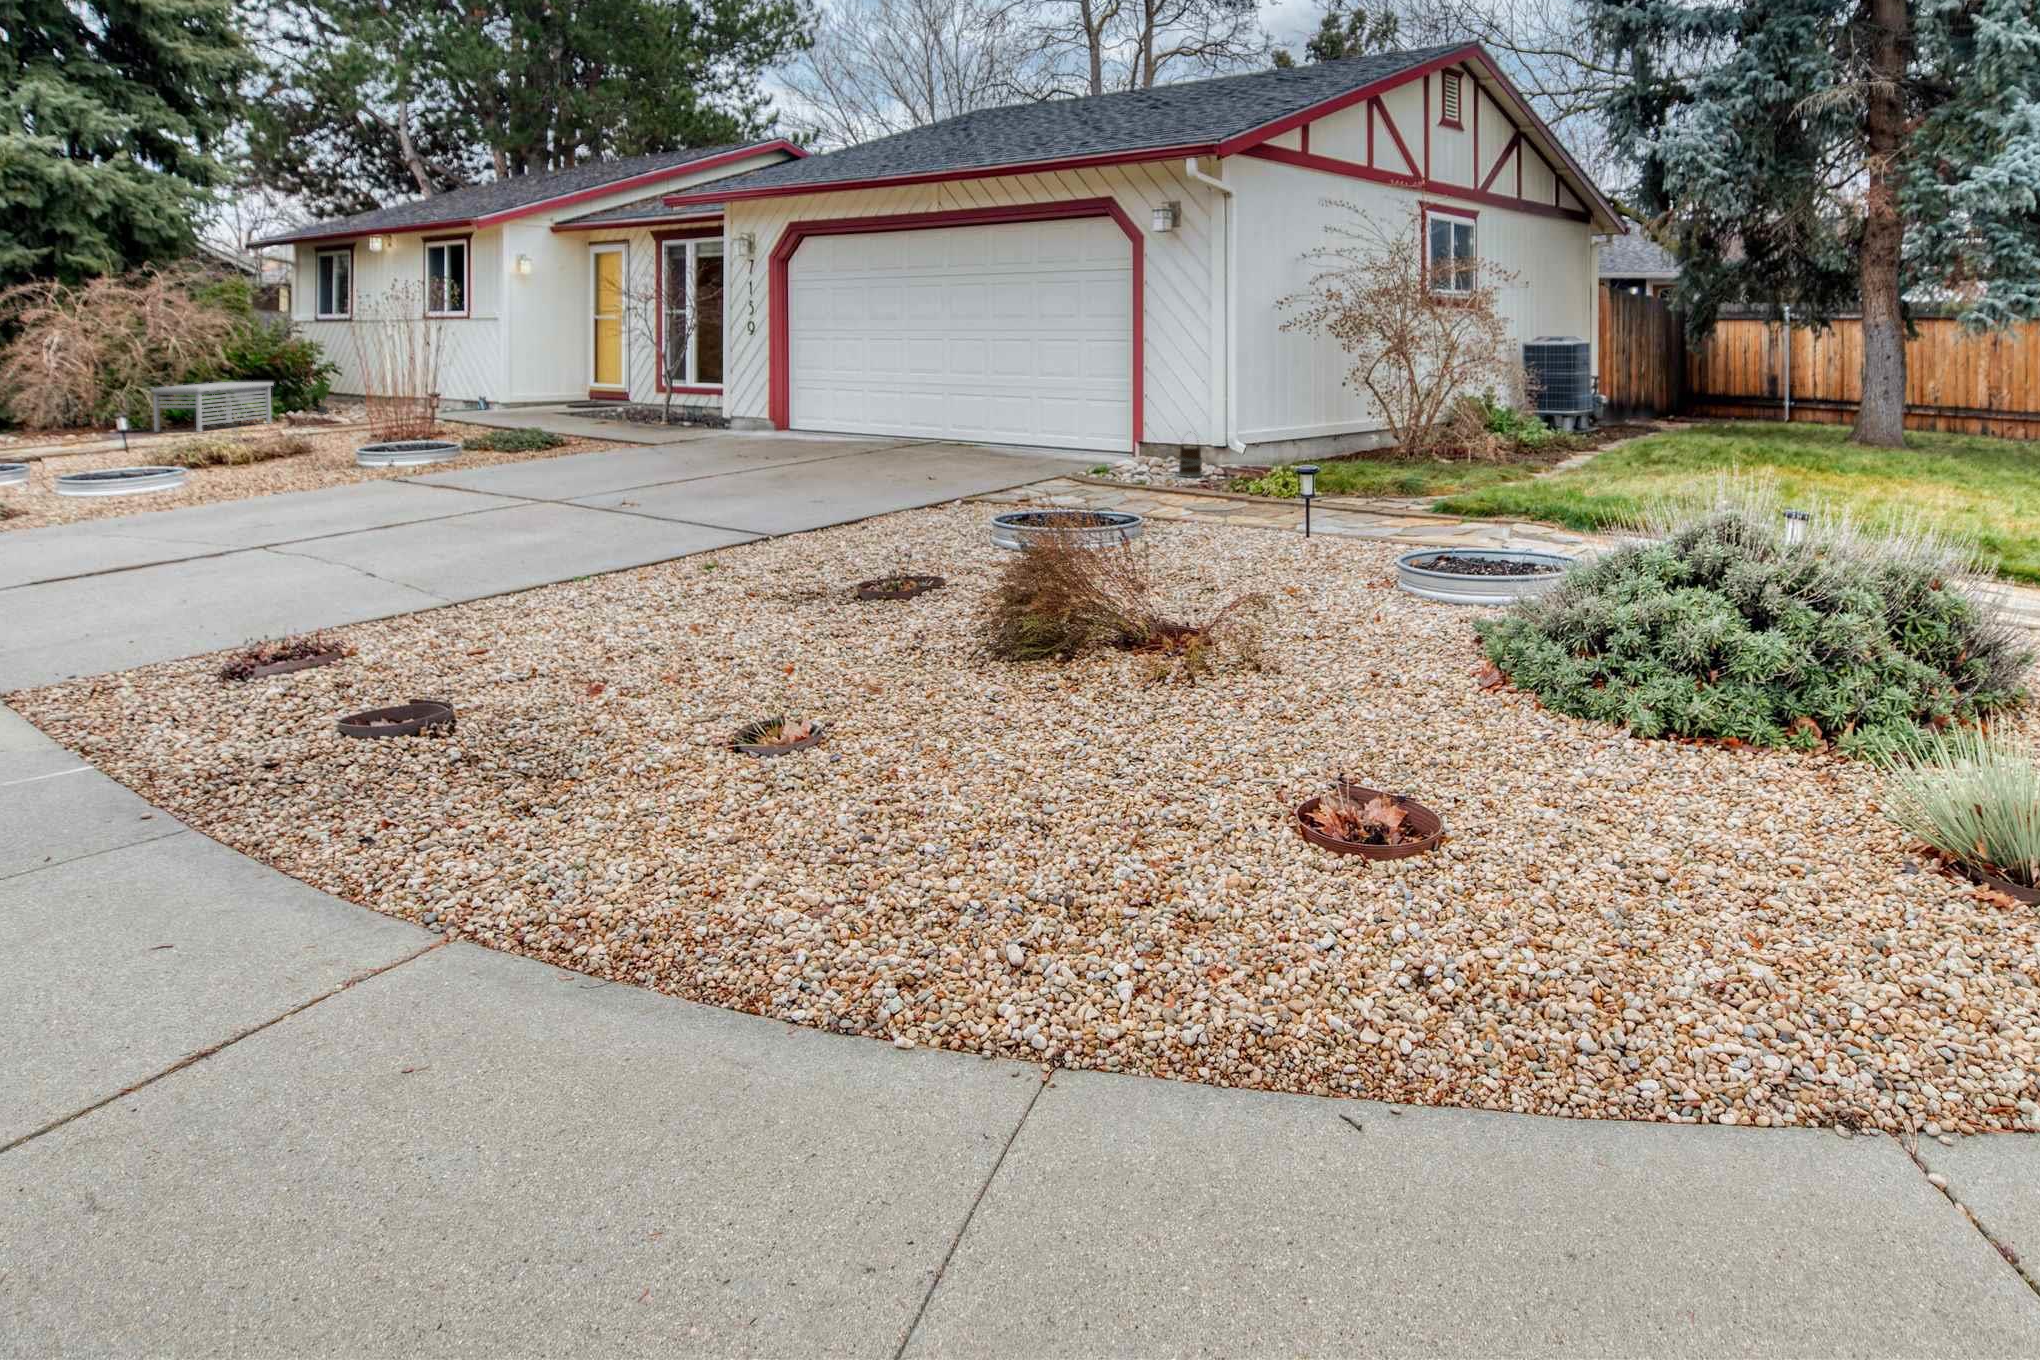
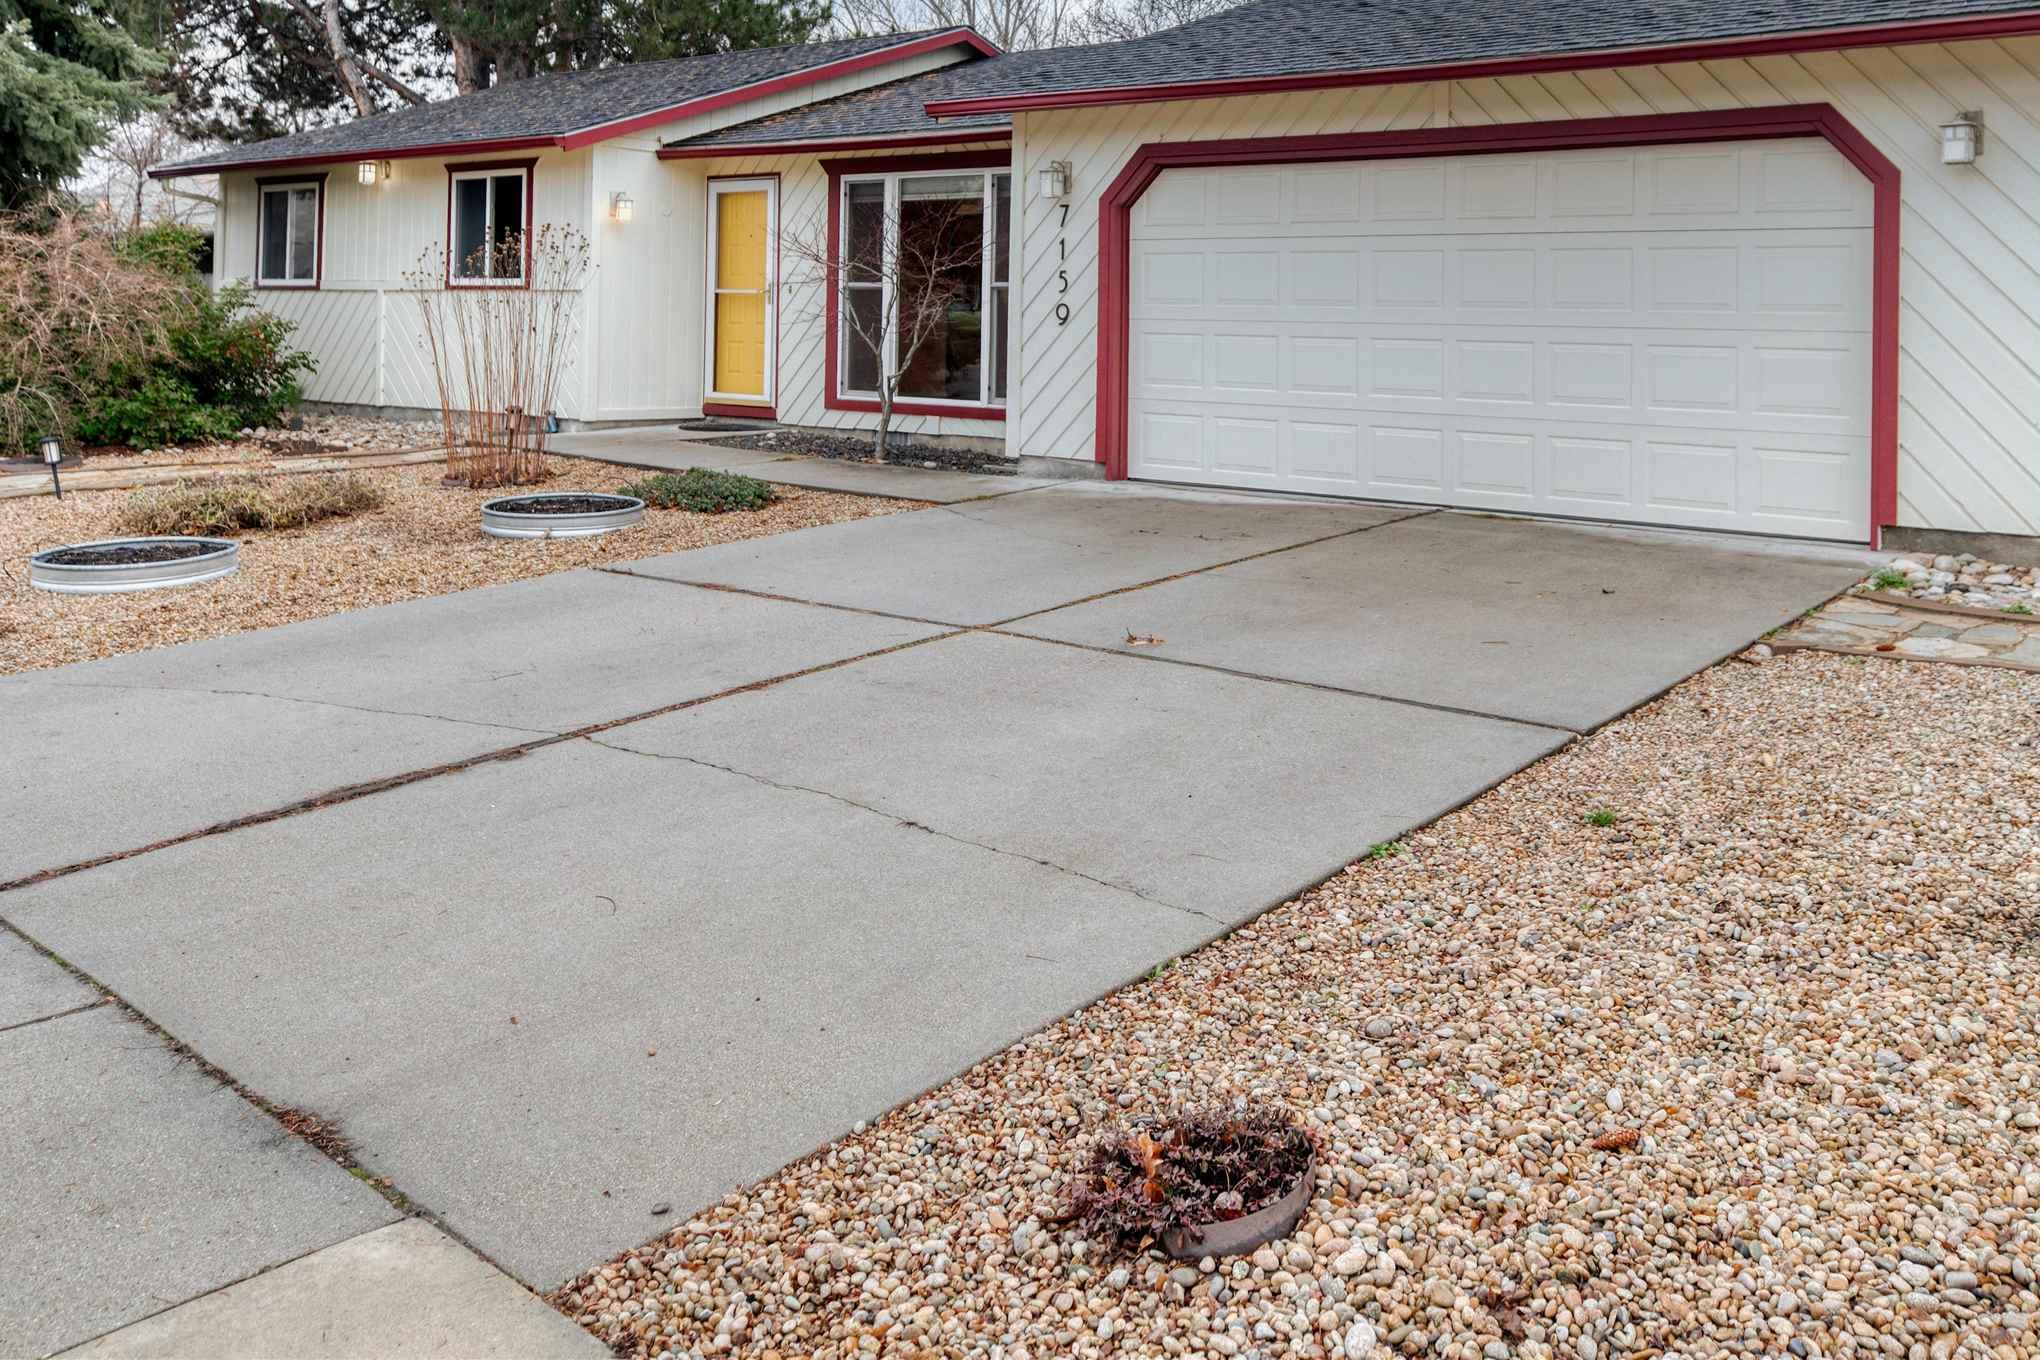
storage bench: present [151,382,273,432] -> none [64,381,243,460]
wooden bucket: present [1178,444,1202,478] -> none [1897,484,1942,561]

